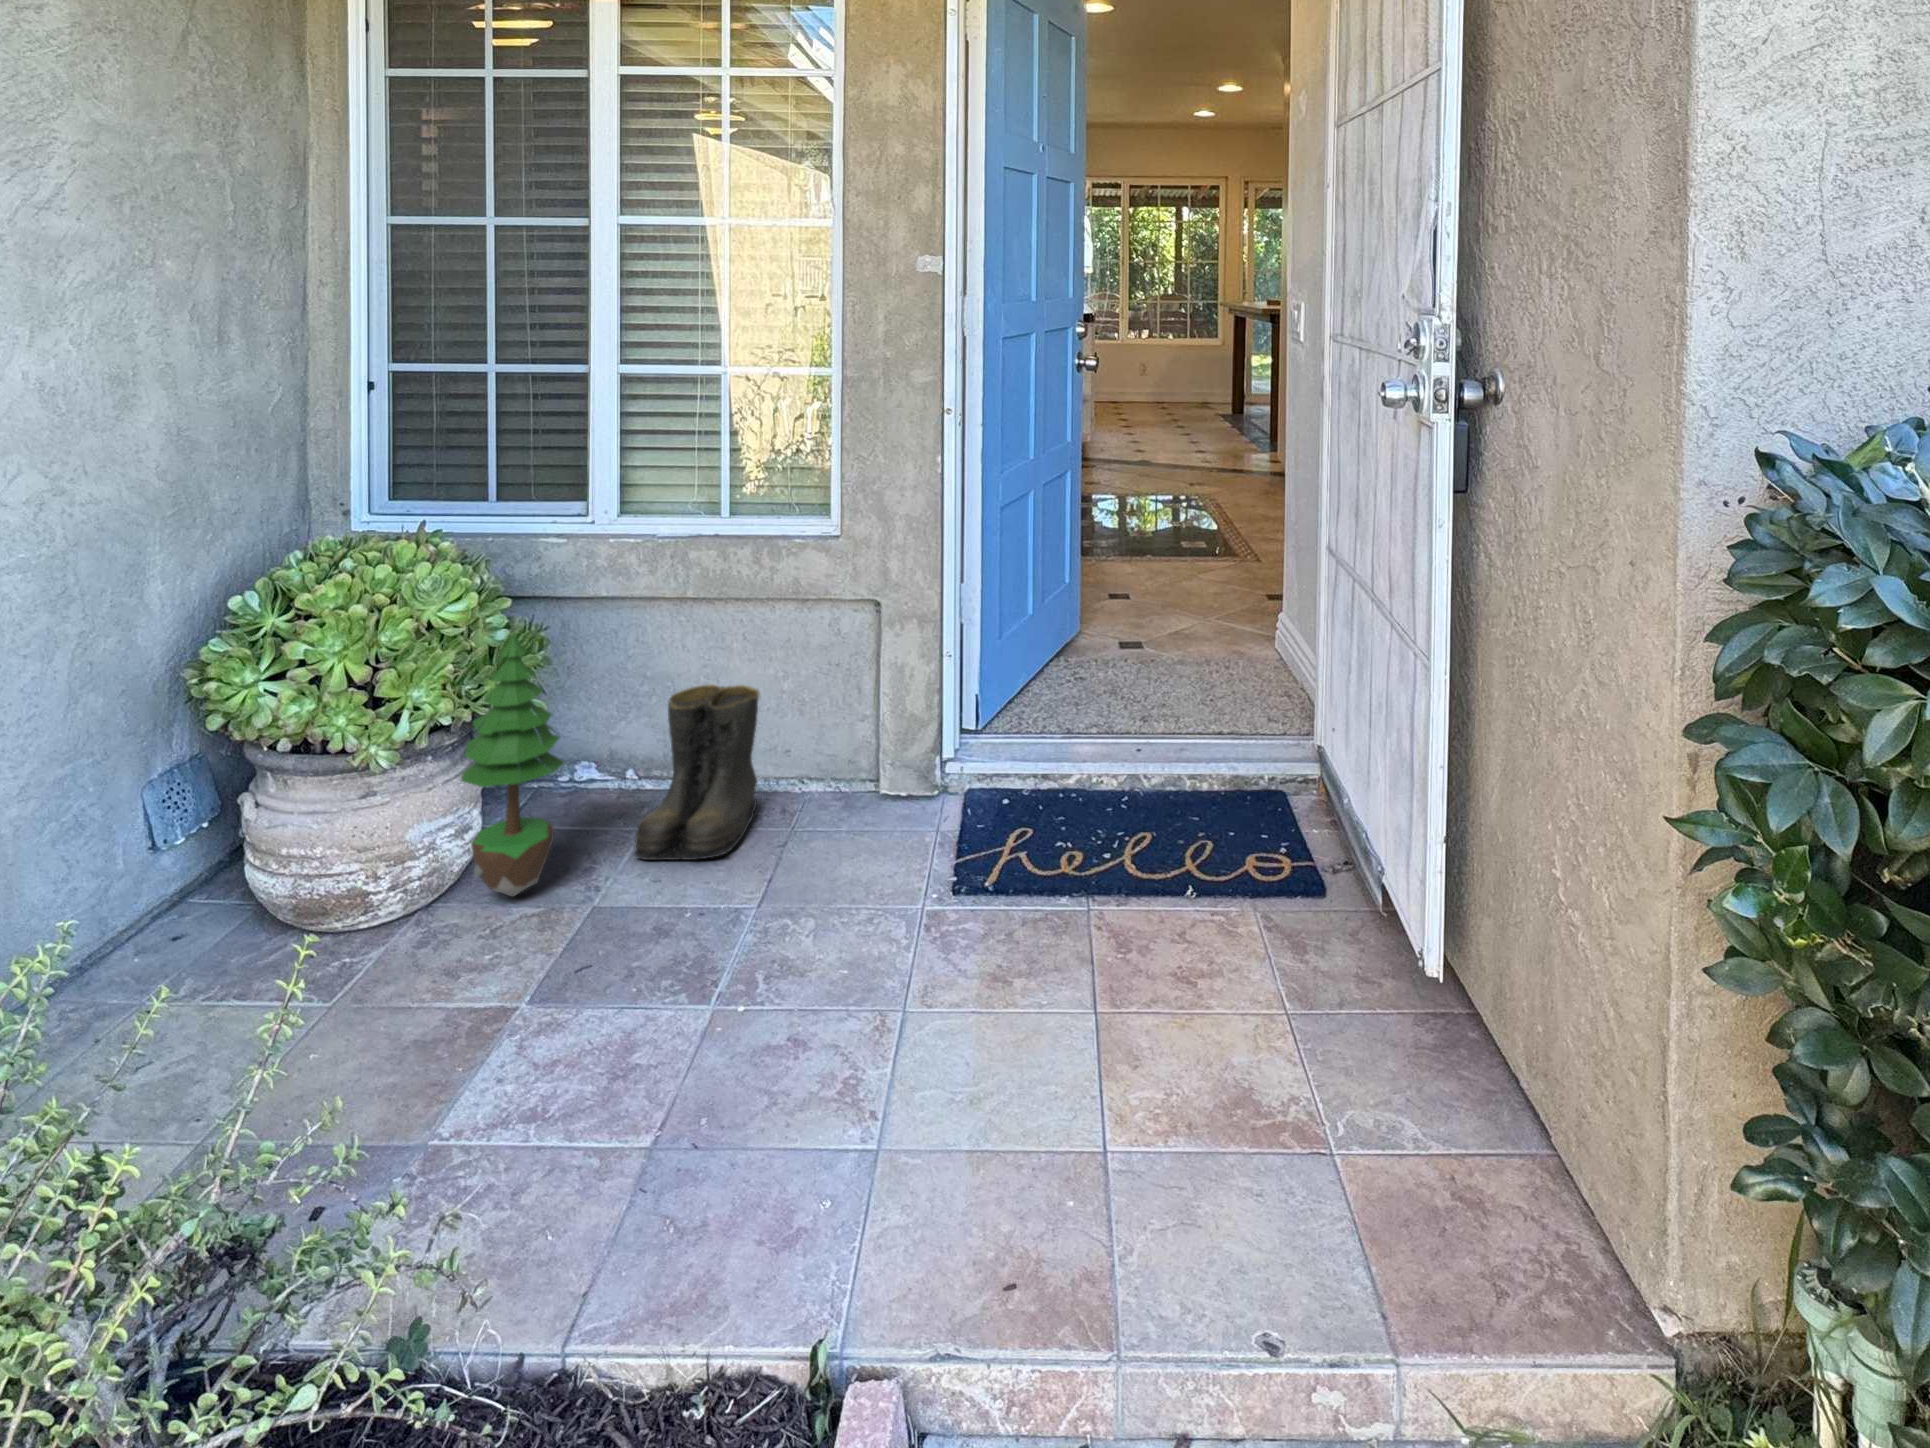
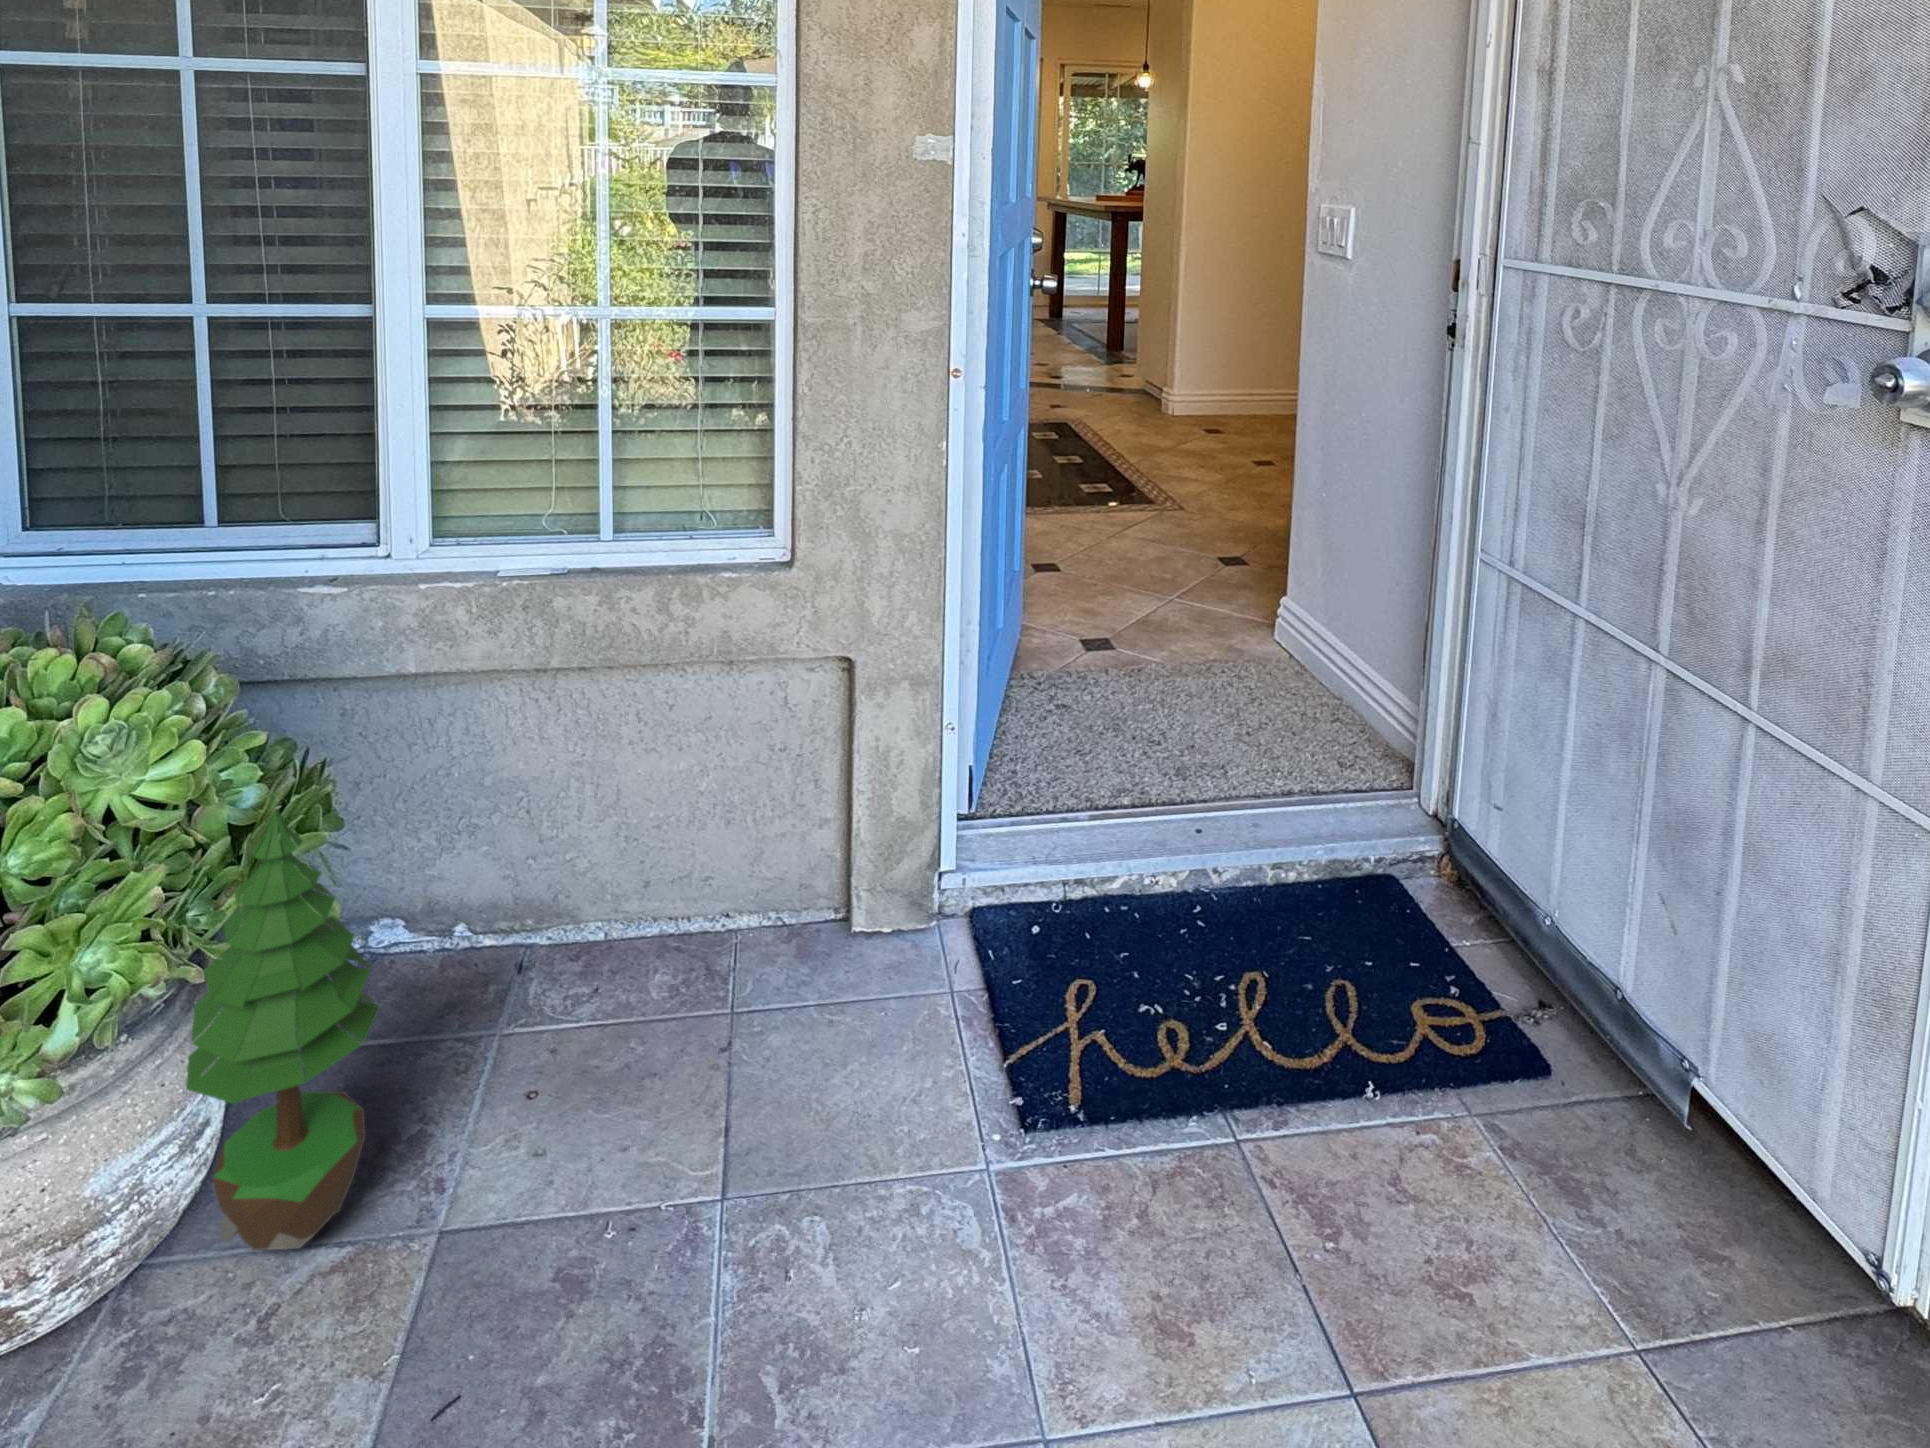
boots: present [634,684,759,860] -> none [498,794,682,1117]

